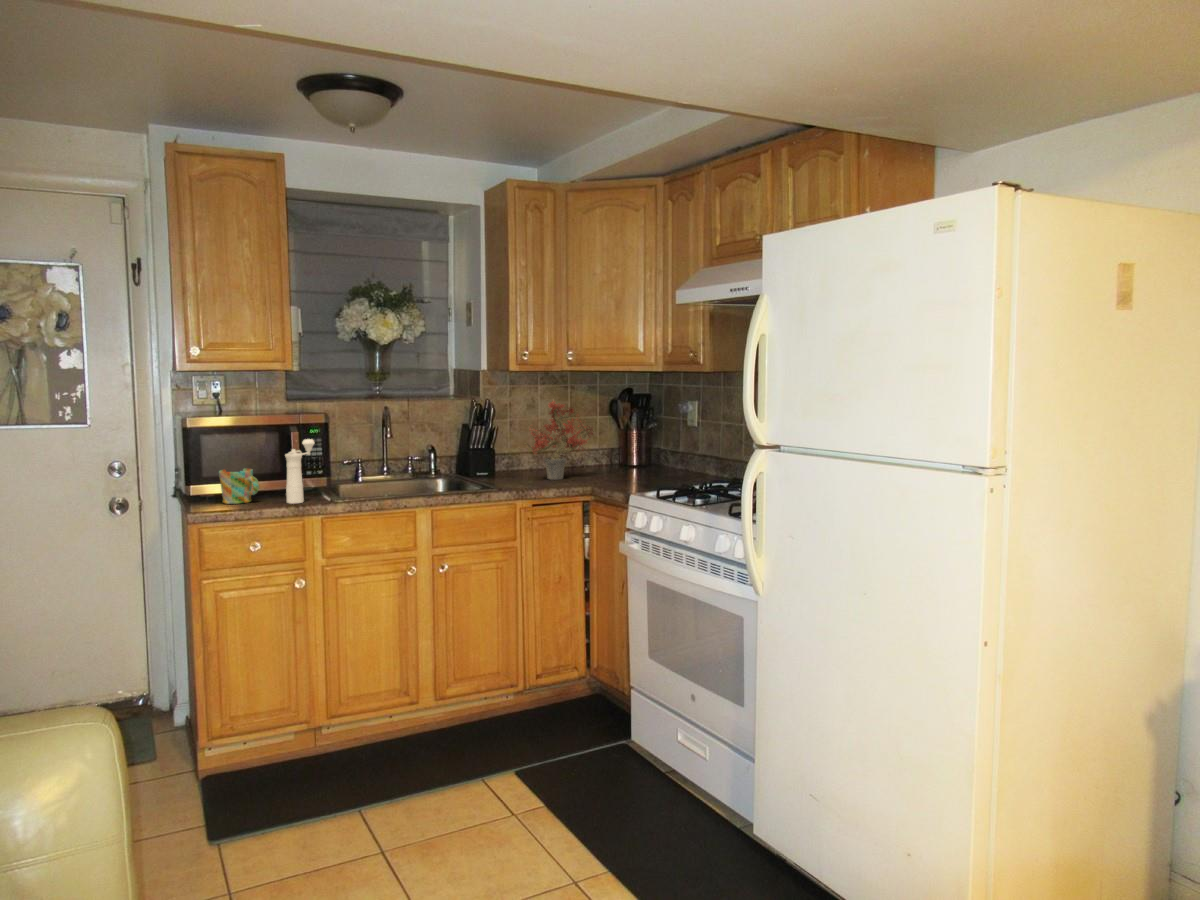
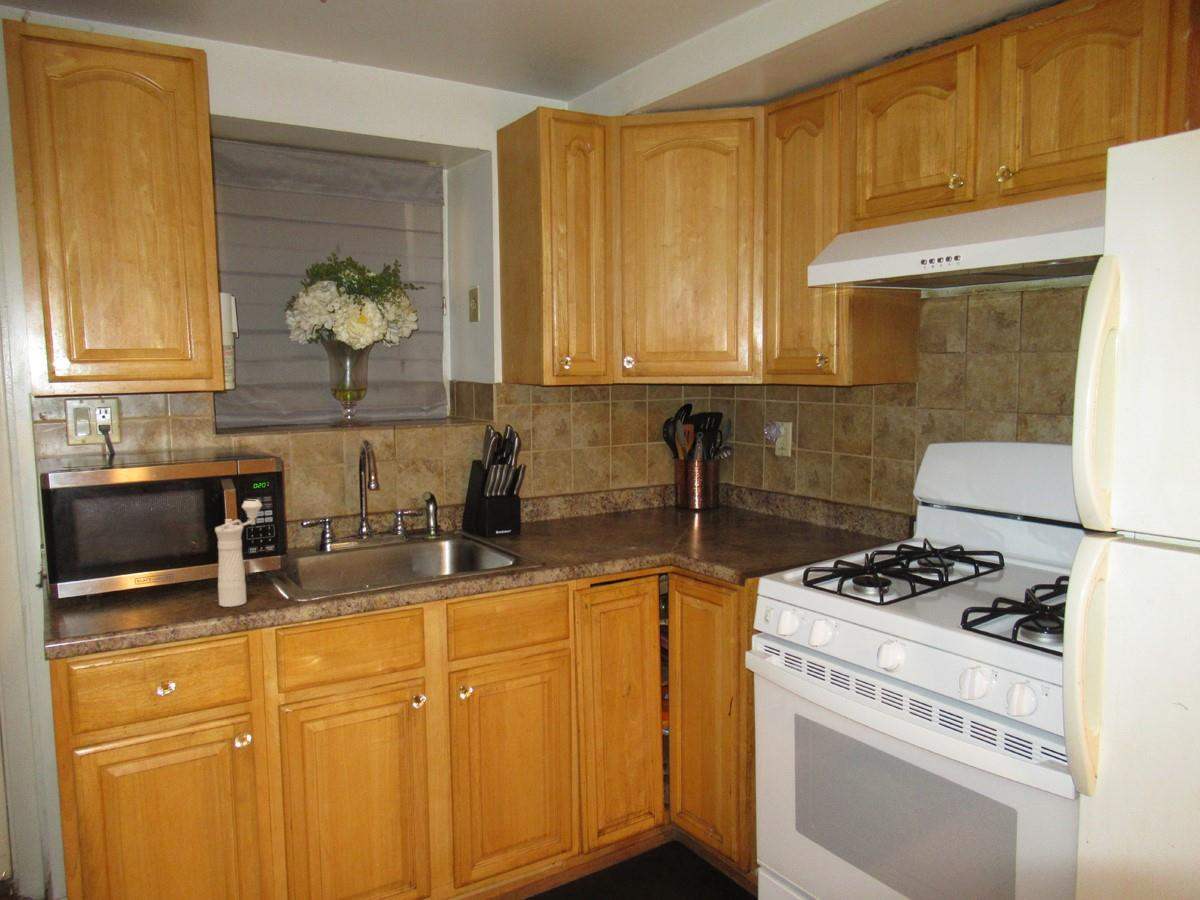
potted plant: present [528,393,593,480] -> none [569,406,659,540]
mug: present [219,468,259,504] -> none [106,549,174,609]

